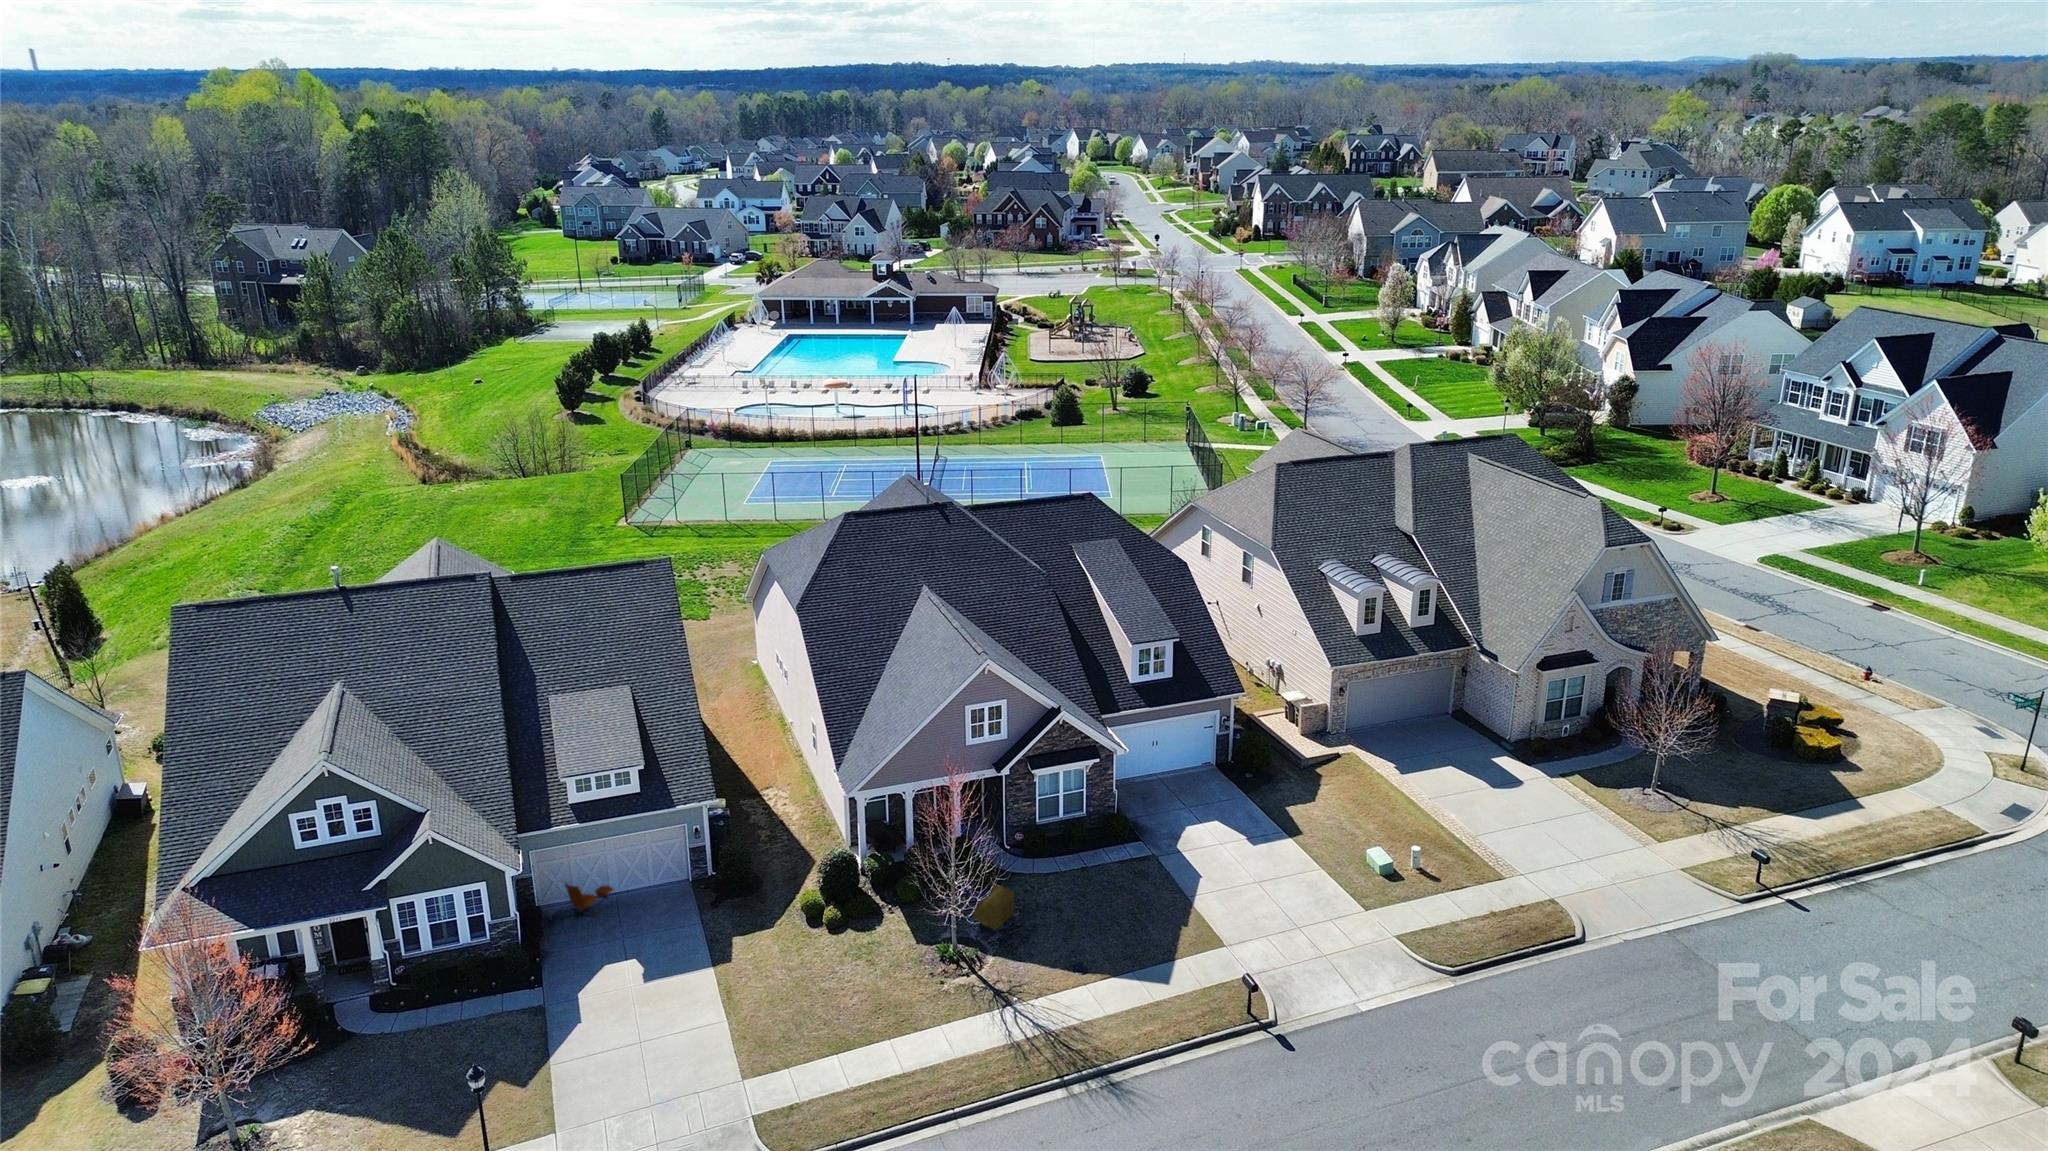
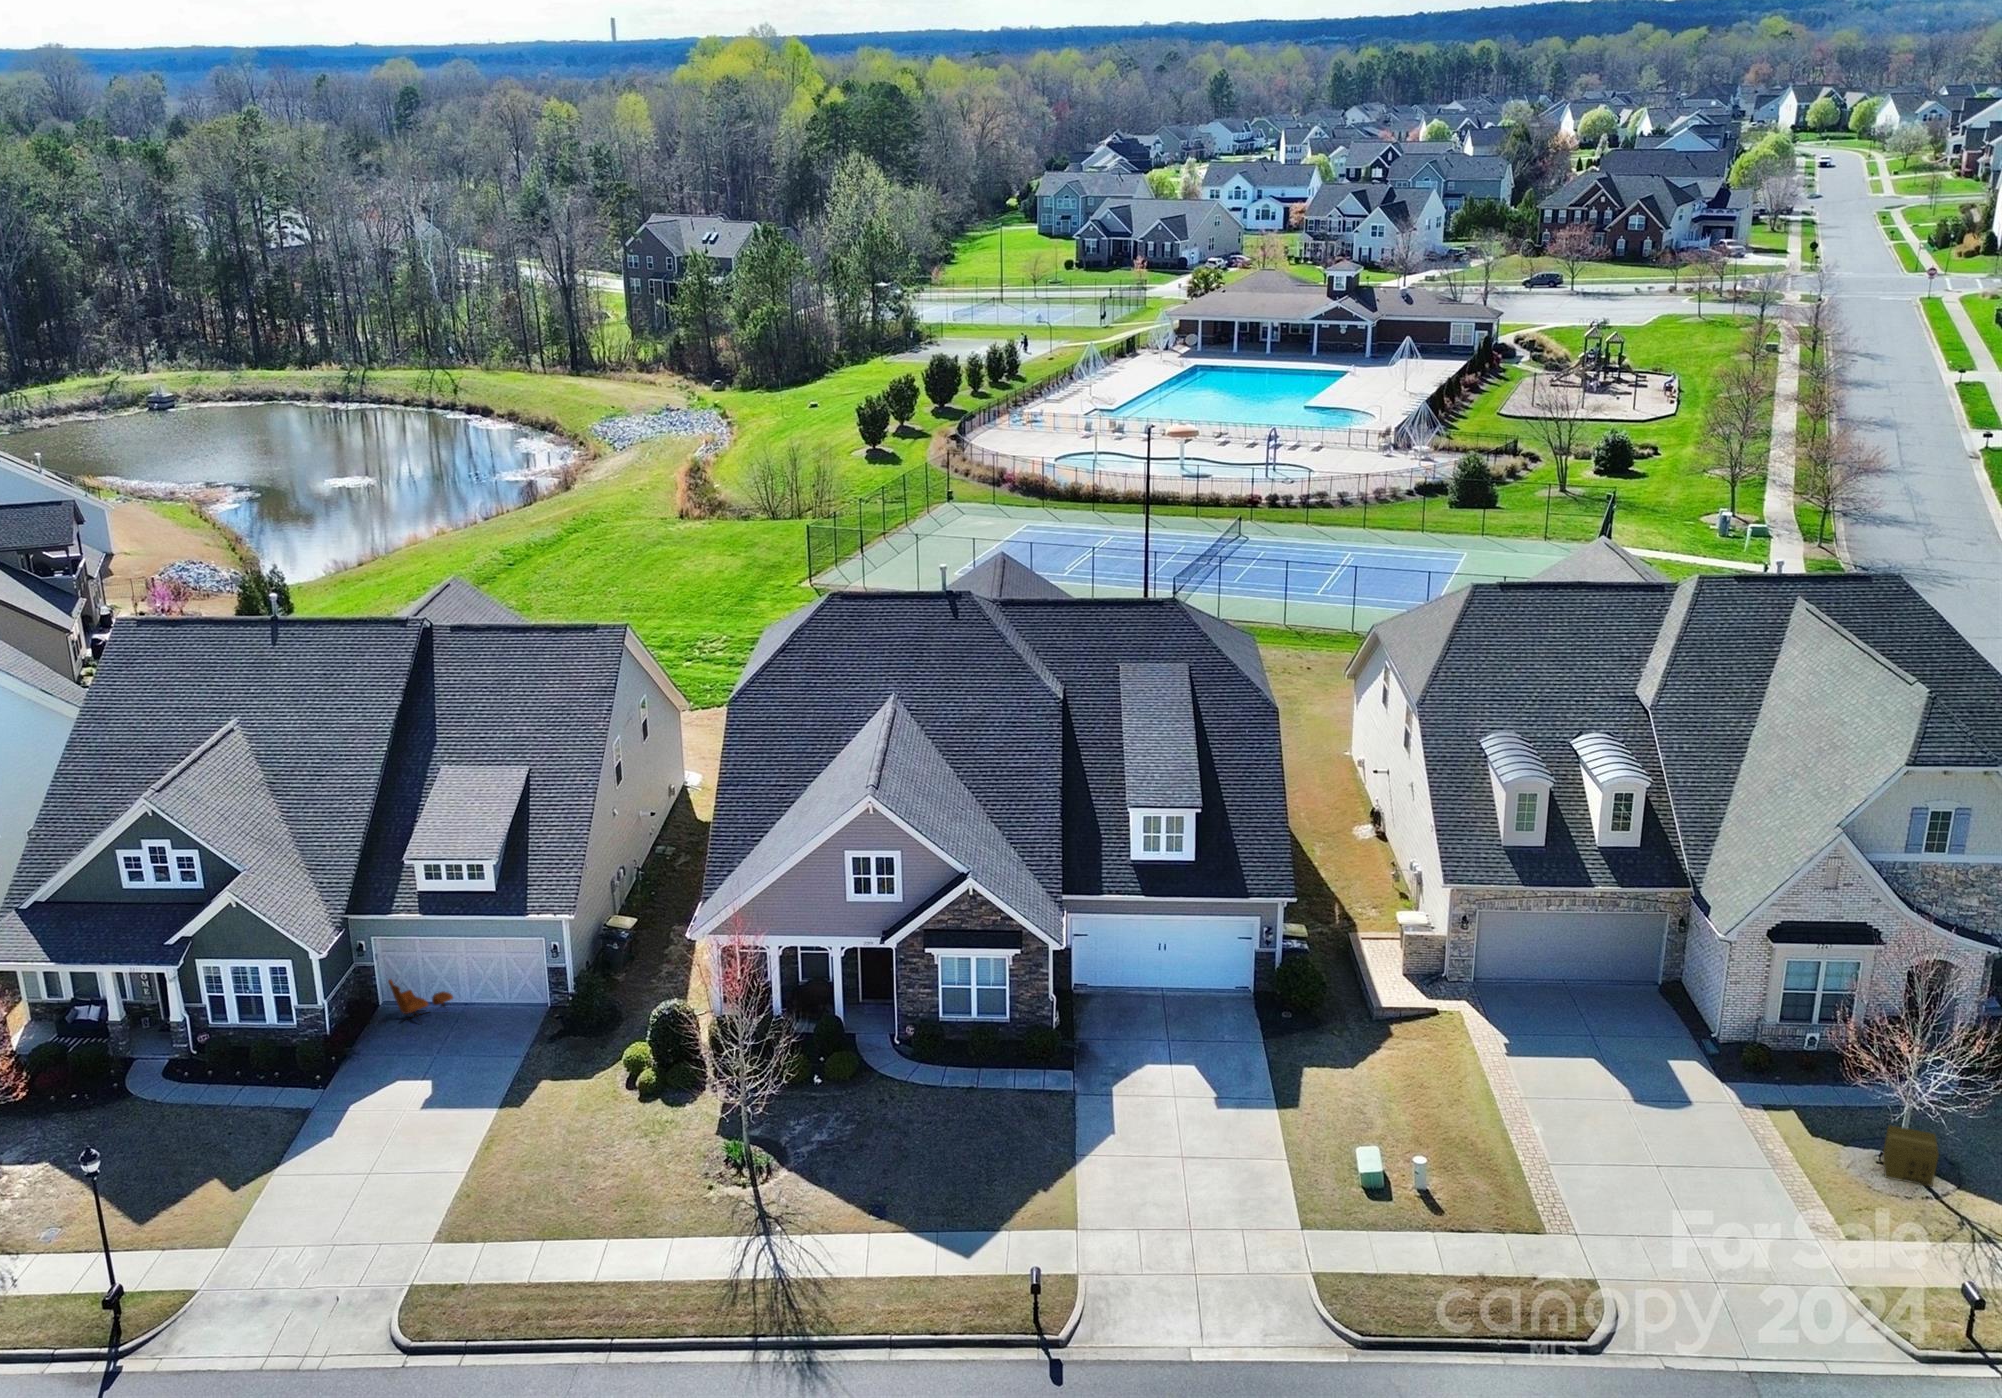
cardboard box: present [973,883,1014,929] -> present [1882,1125,1939,1186]

